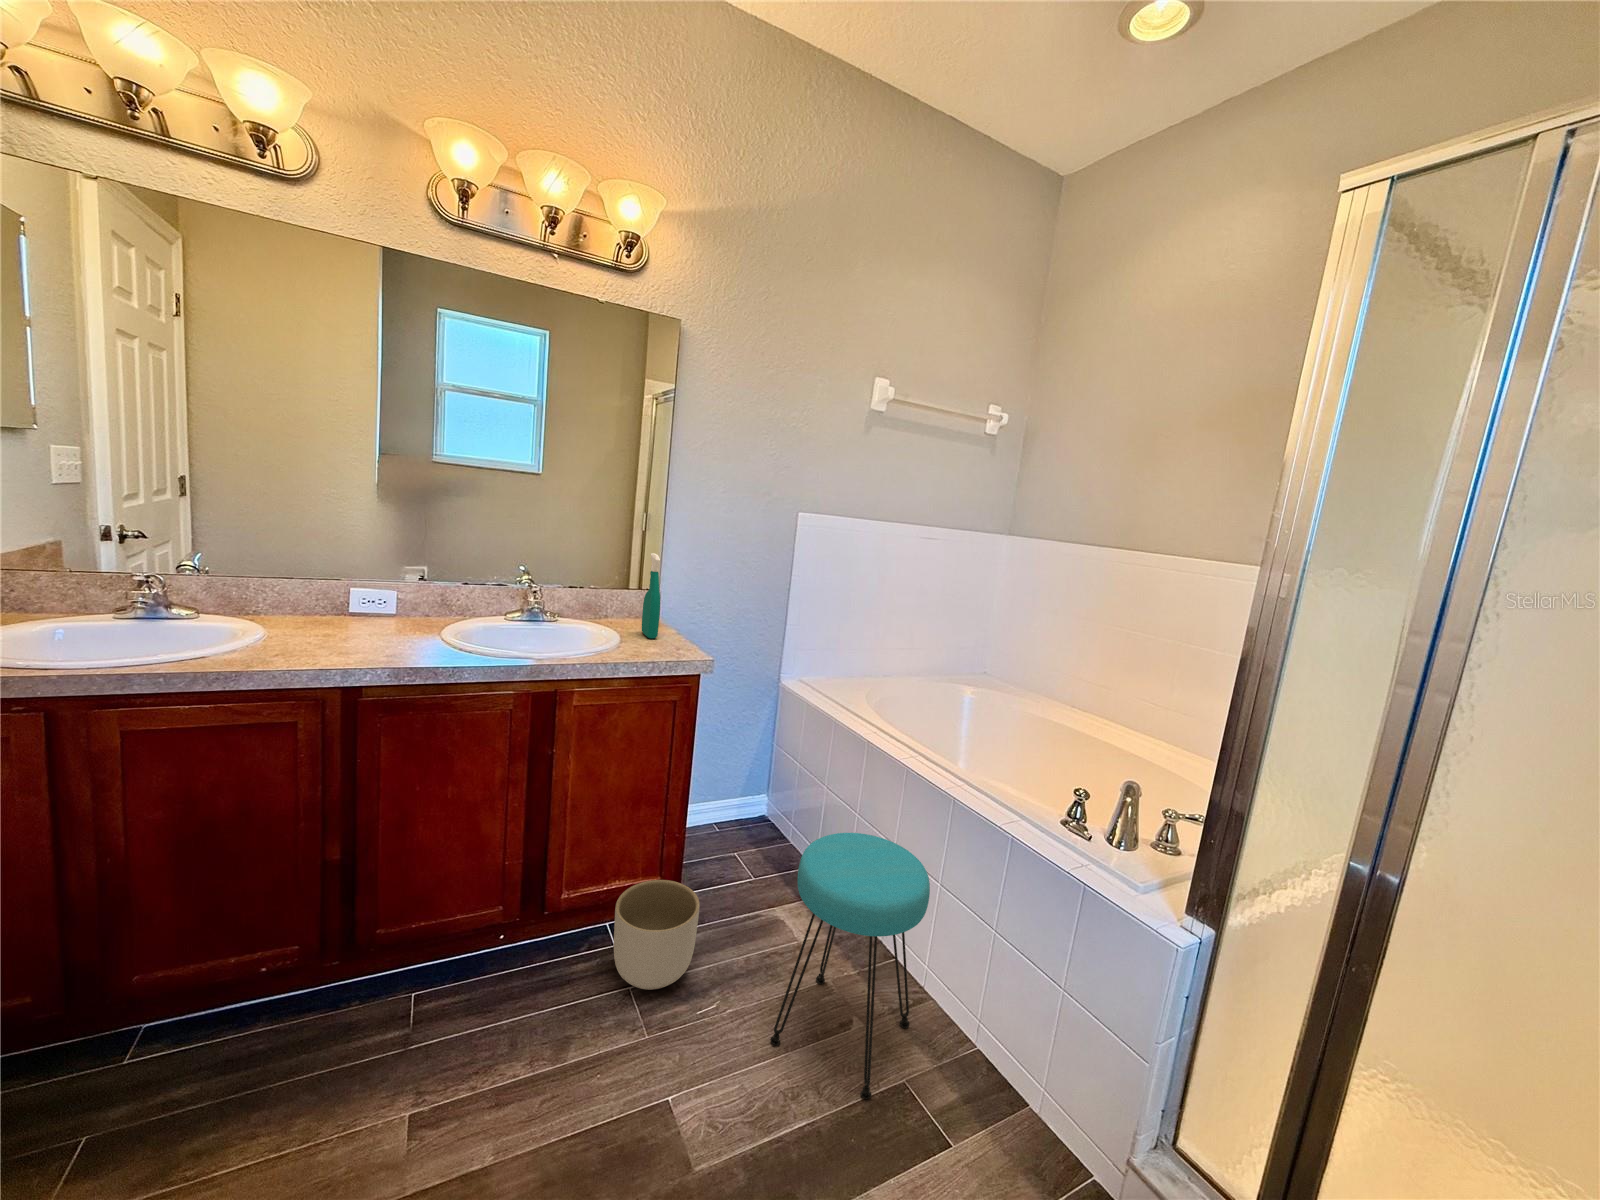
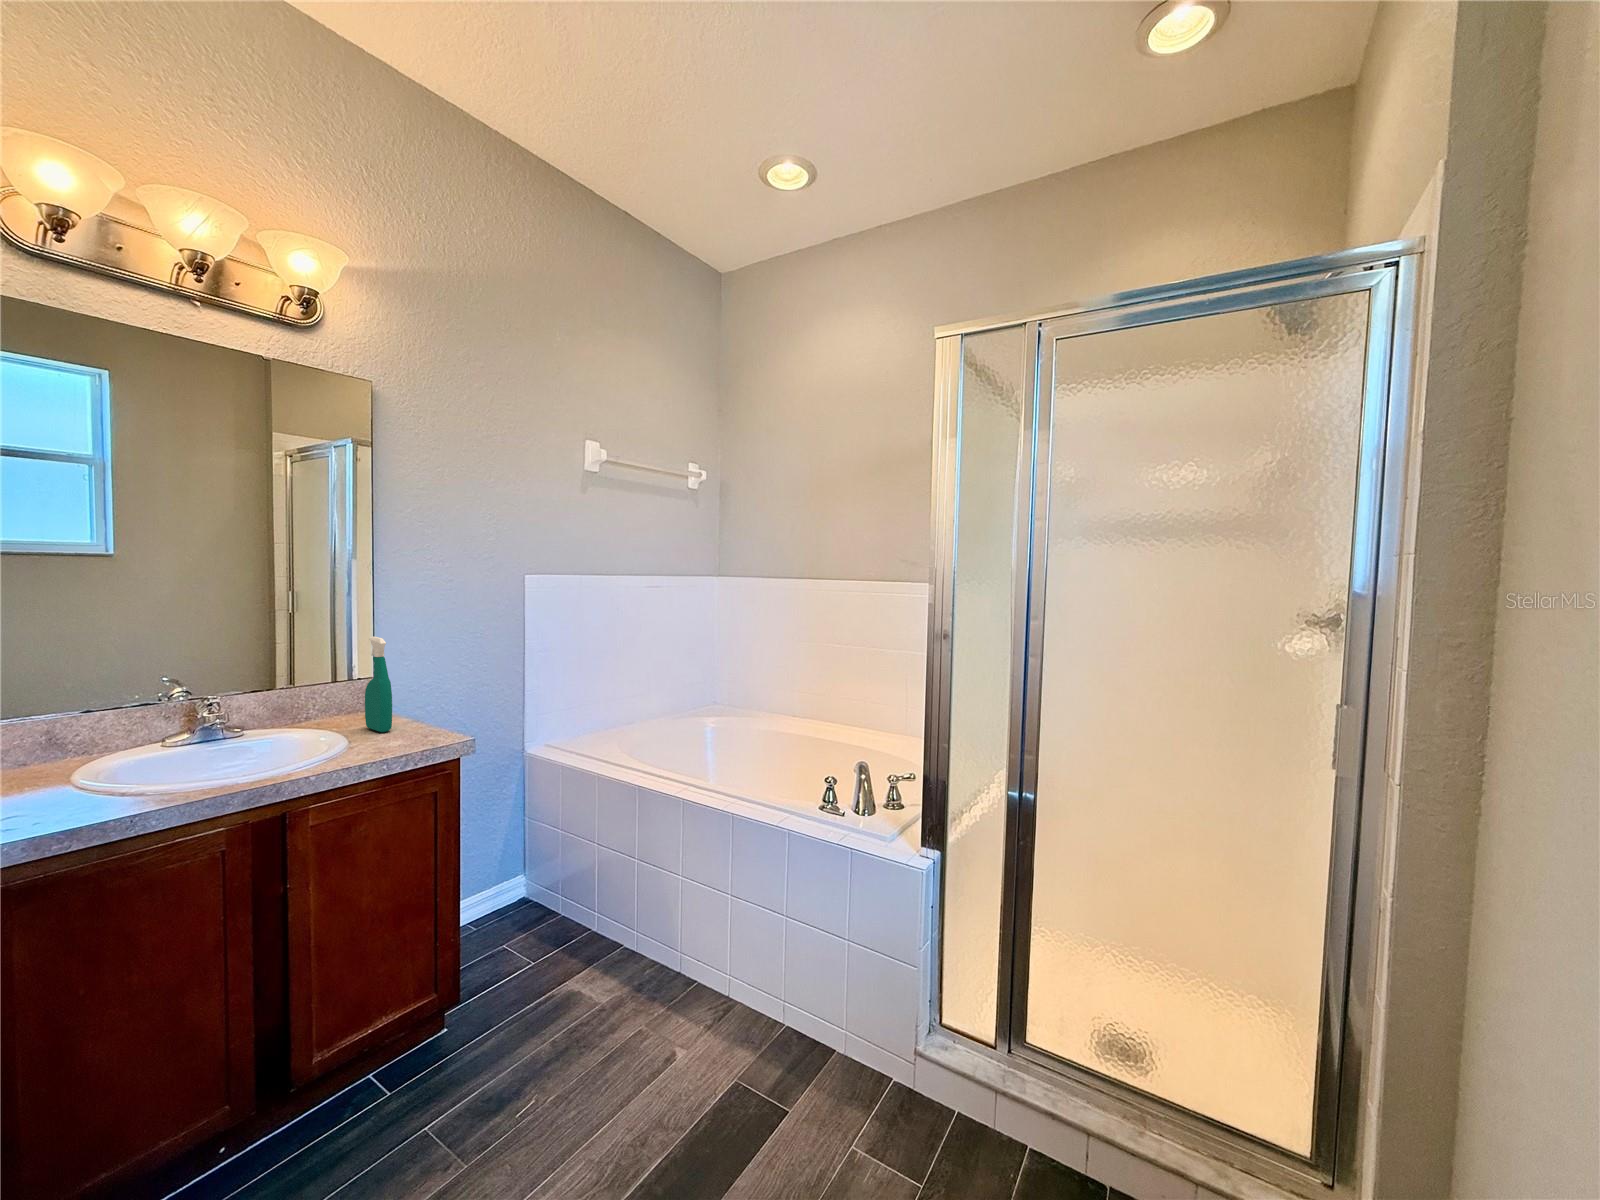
stool: present [770,833,930,1099] -> none [603,869,733,1110]
planter: present [614,880,700,990] -> none [393,991,497,1124]

